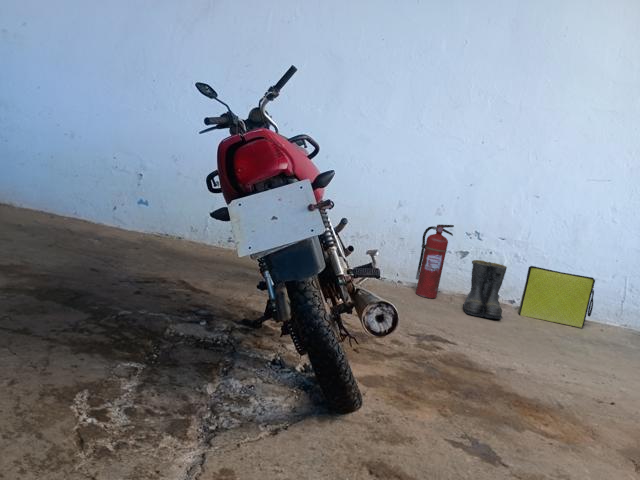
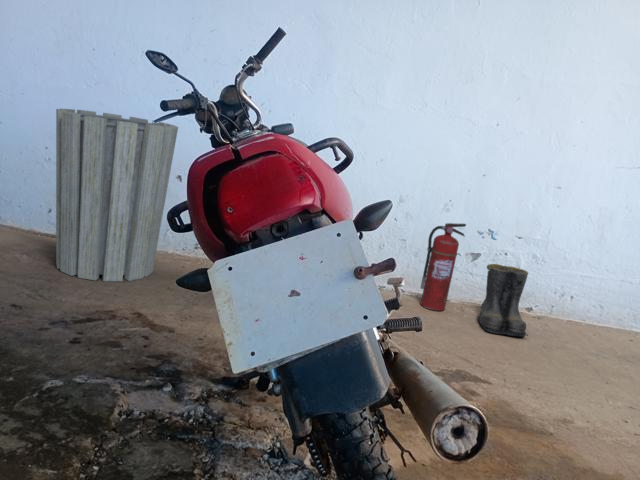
trash can: none [120,126,220,263] -> present [56,109,178,281]
bag: present [518,266,595,328] -> none [538,269,628,339]

